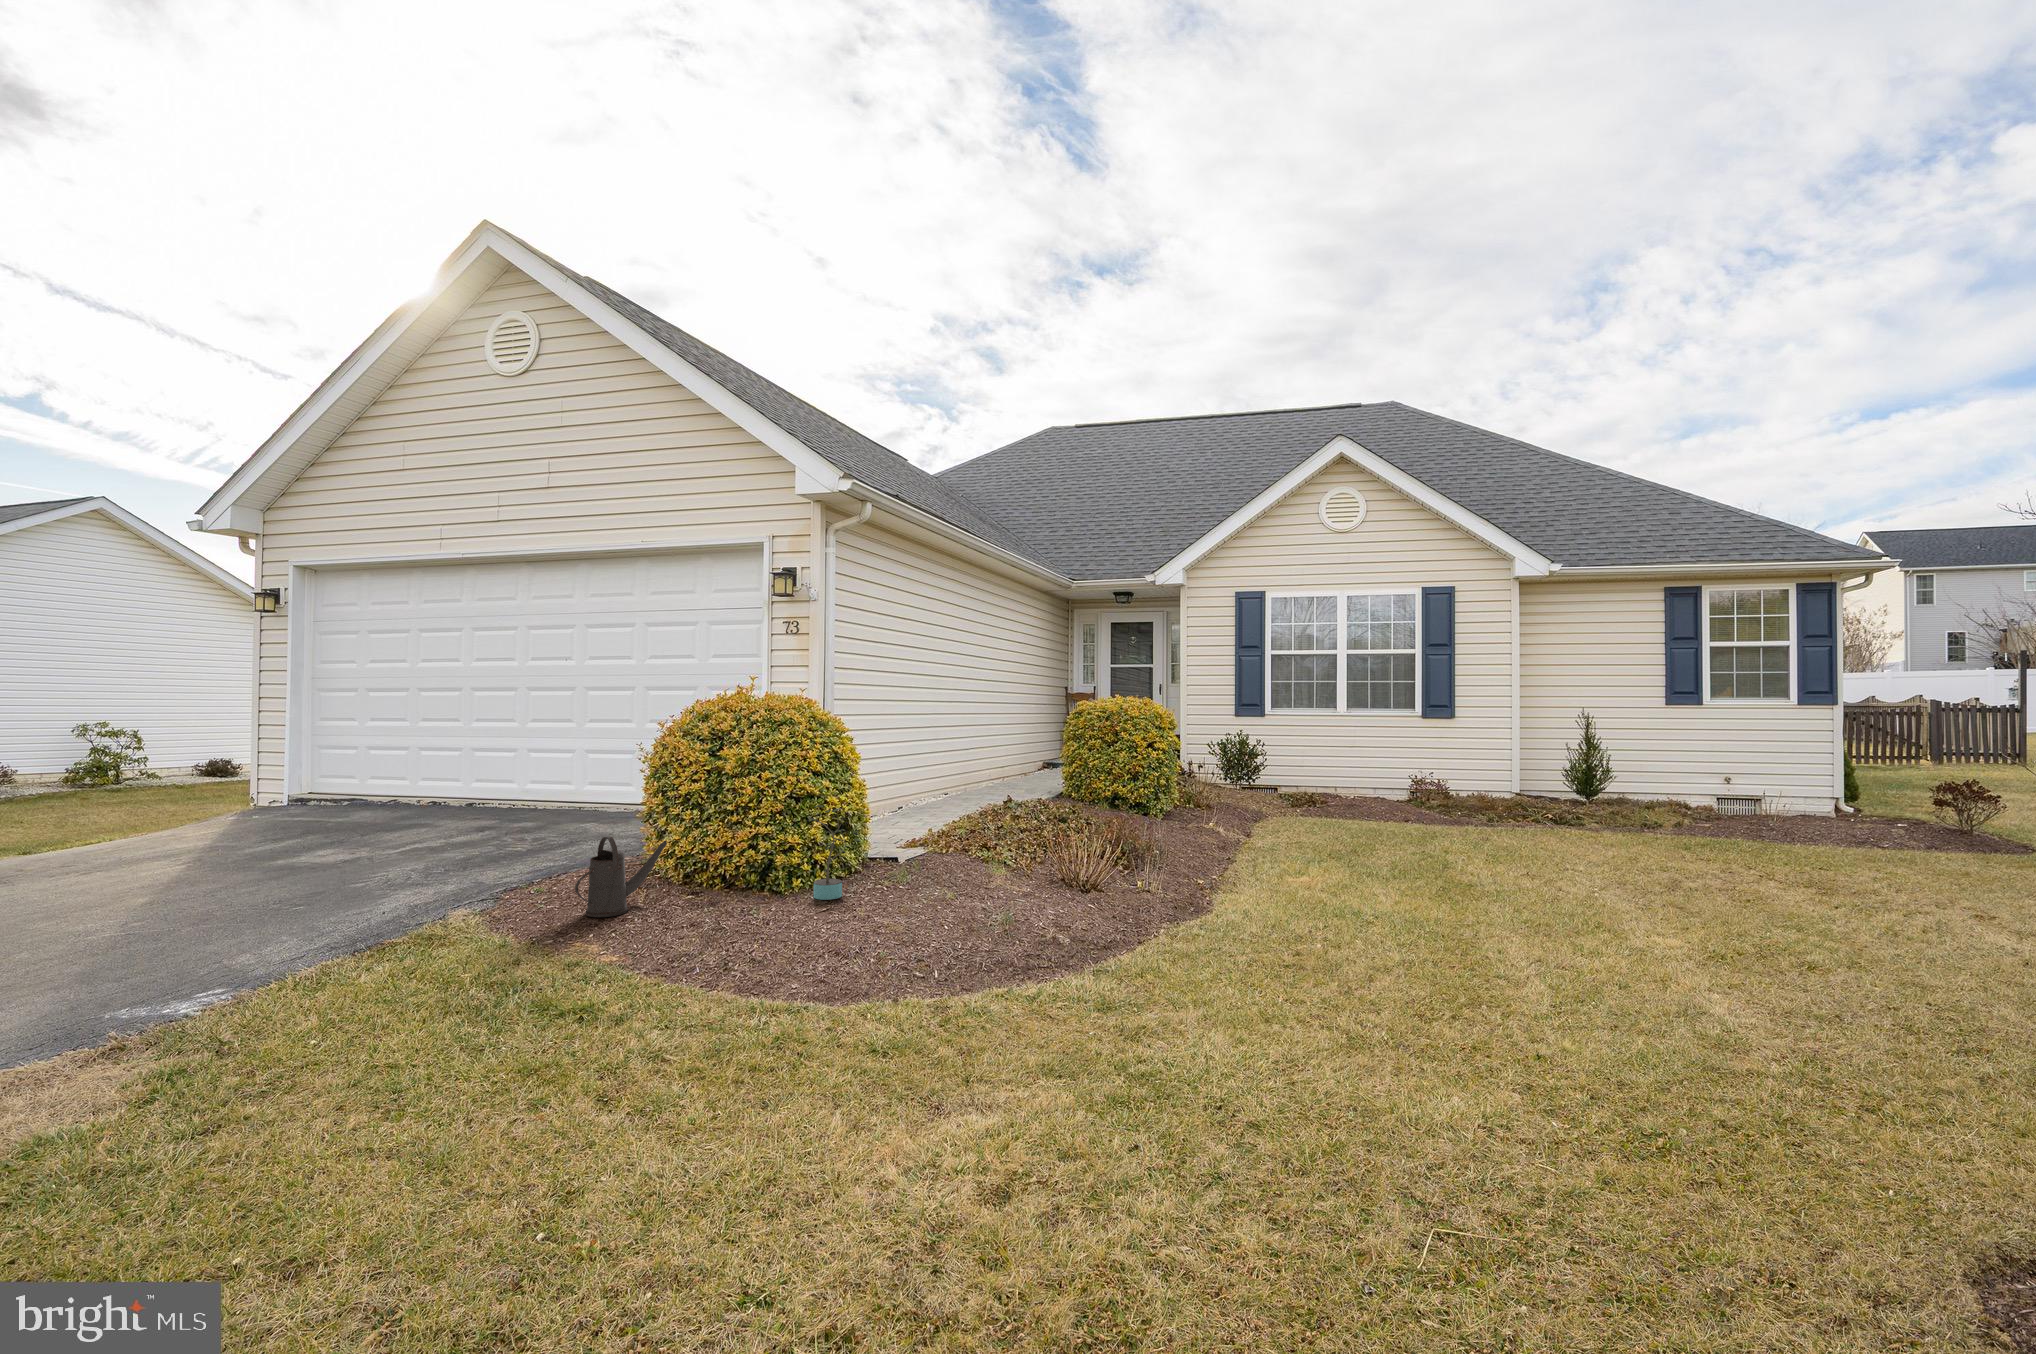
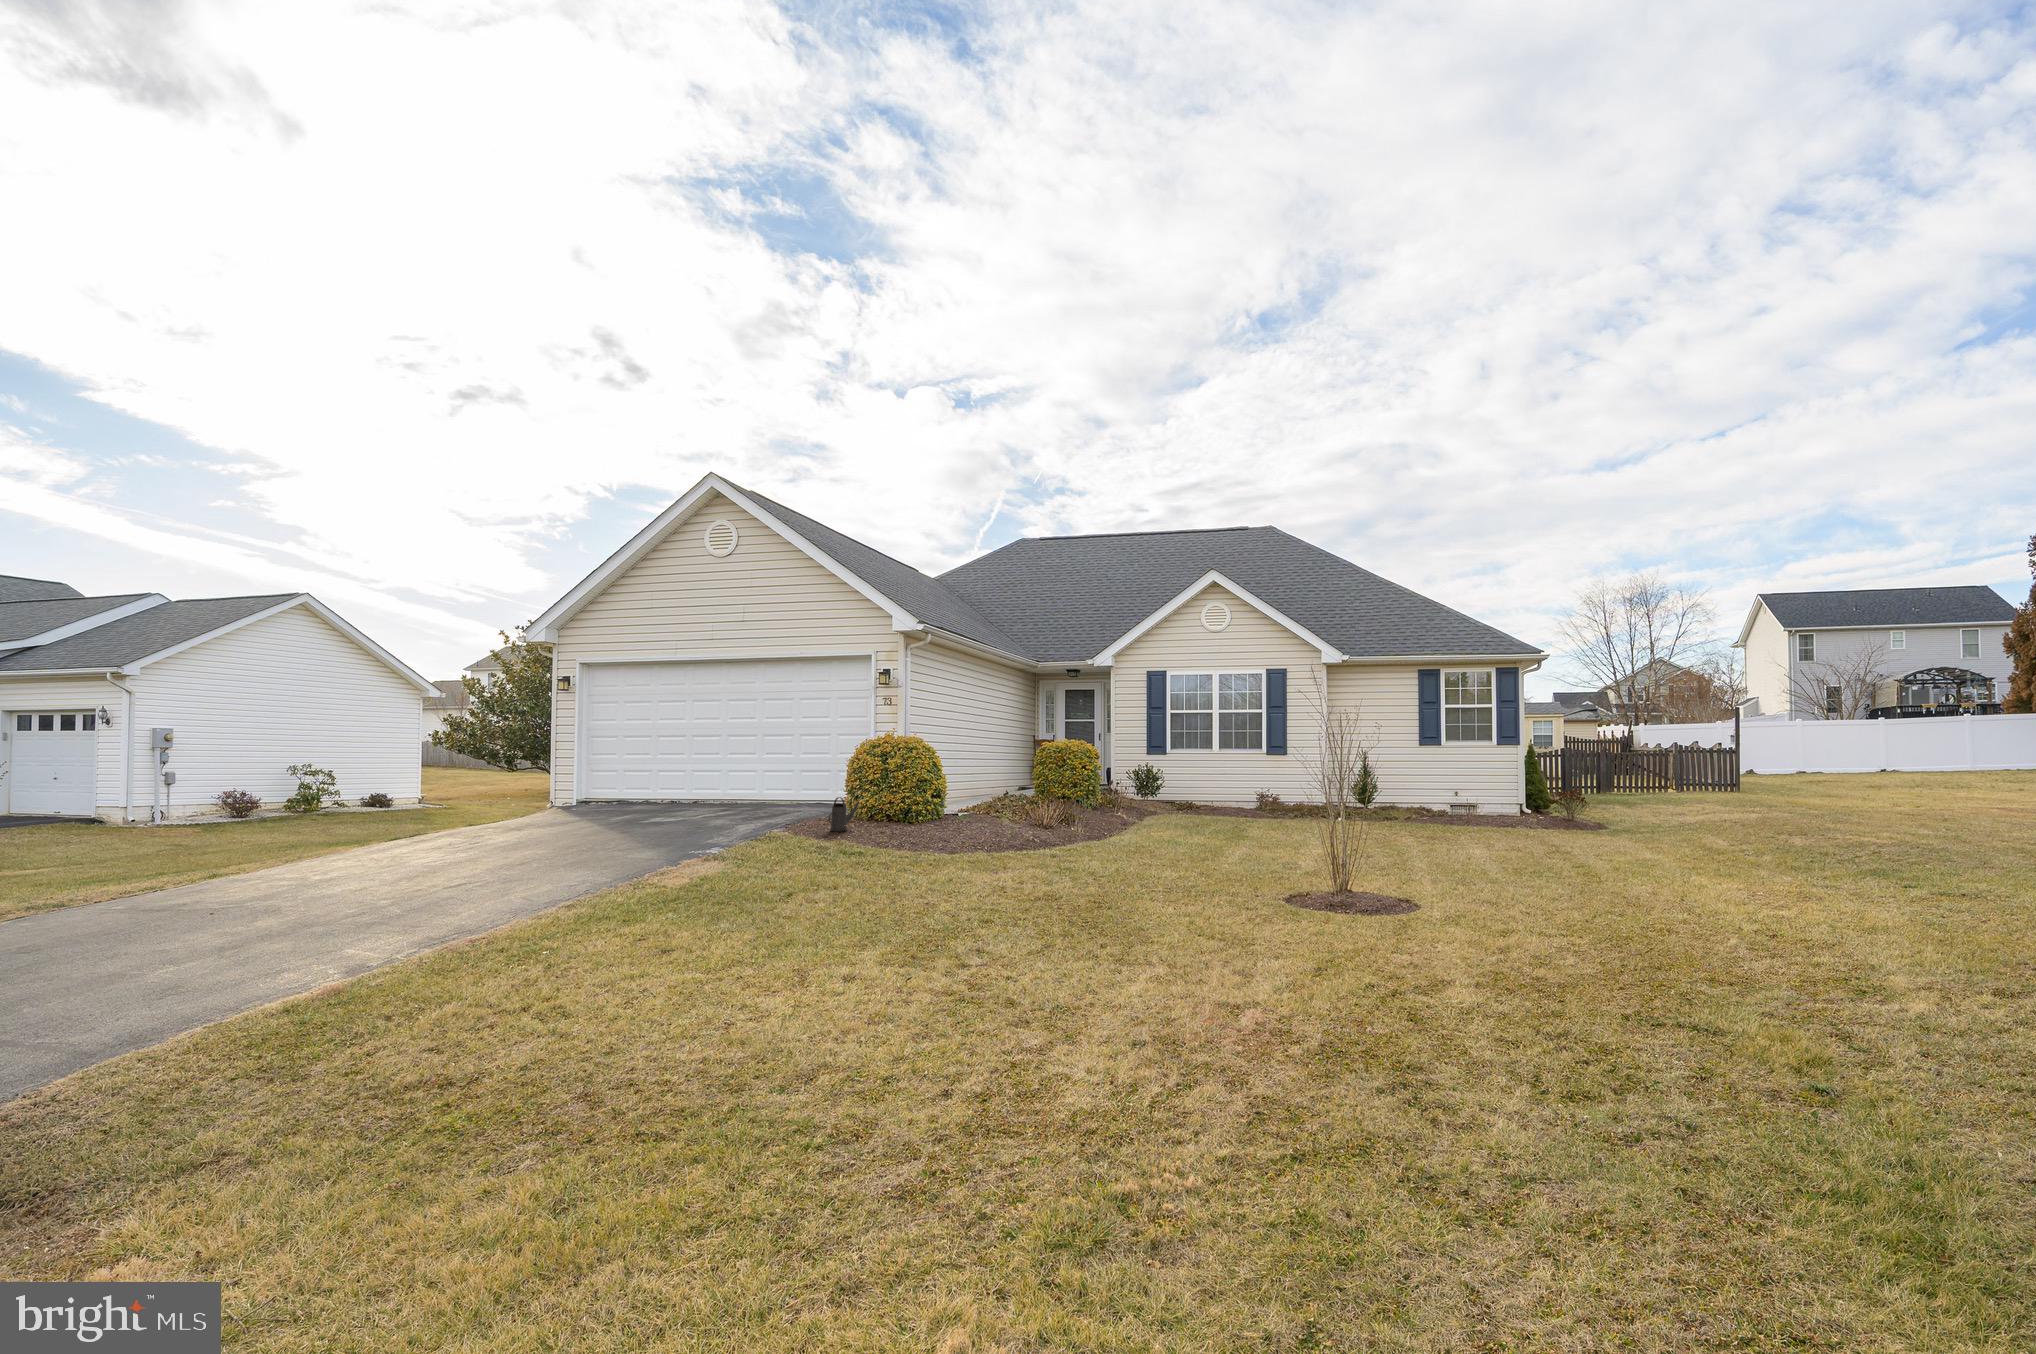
potted plant: present [807,805,860,900] -> none [926,784,949,826]

